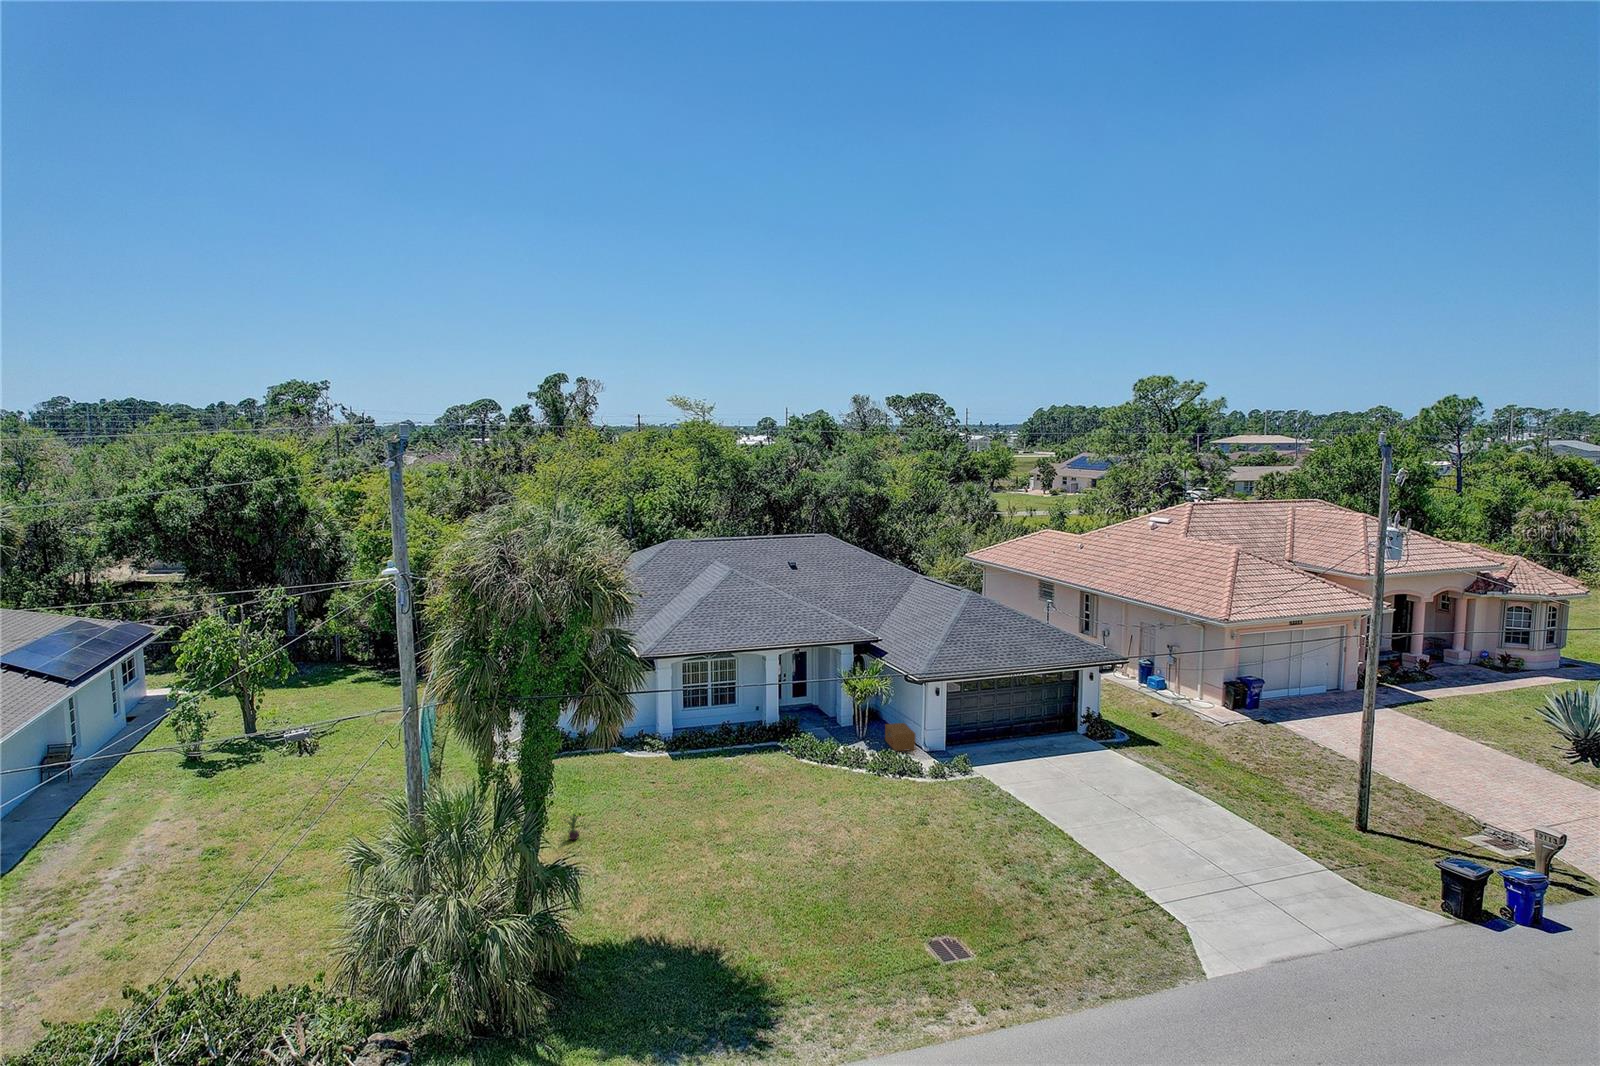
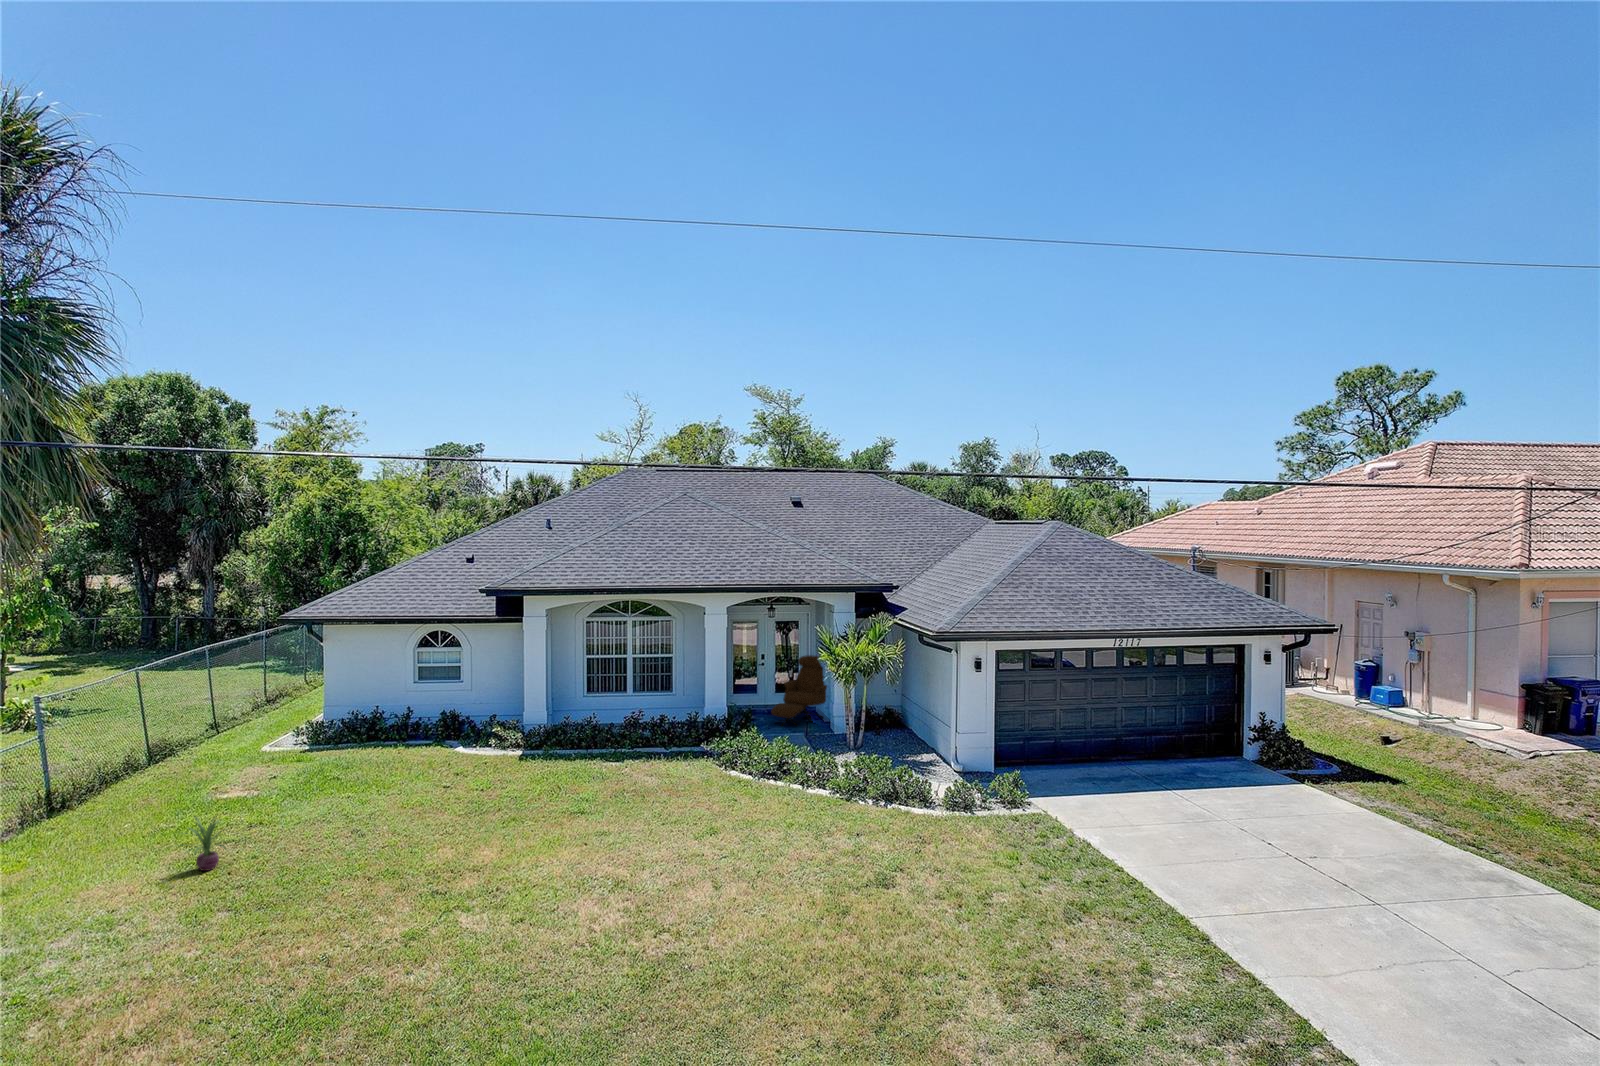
lounge chair: none [805,678,838,725] -> present [771,655,827,724]
cardboard box: present [885,723,916,751] -> none [890,723,936,767]

